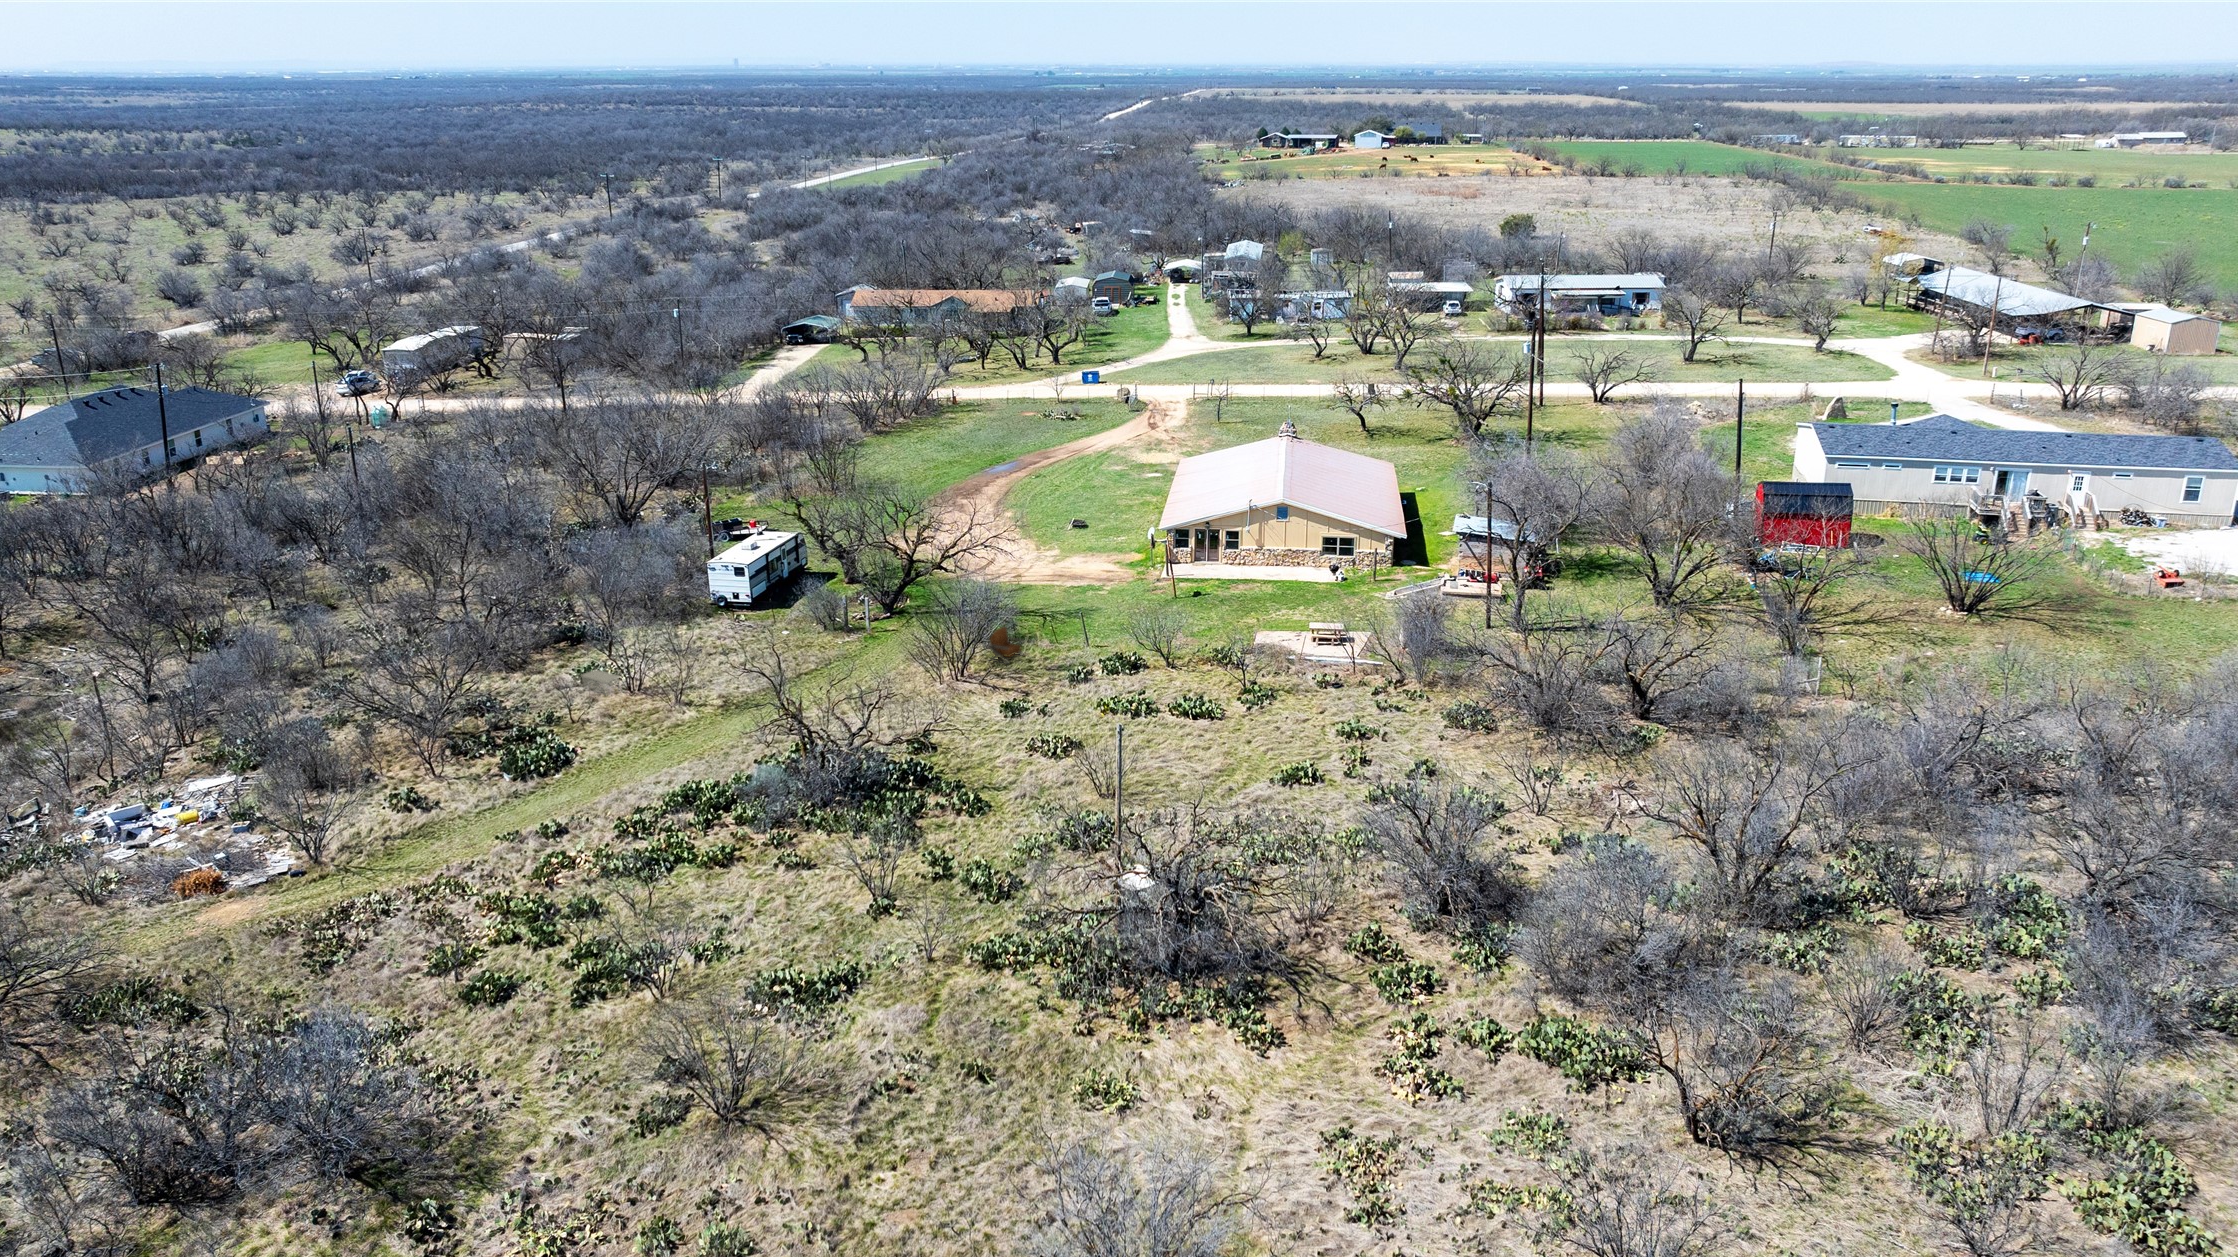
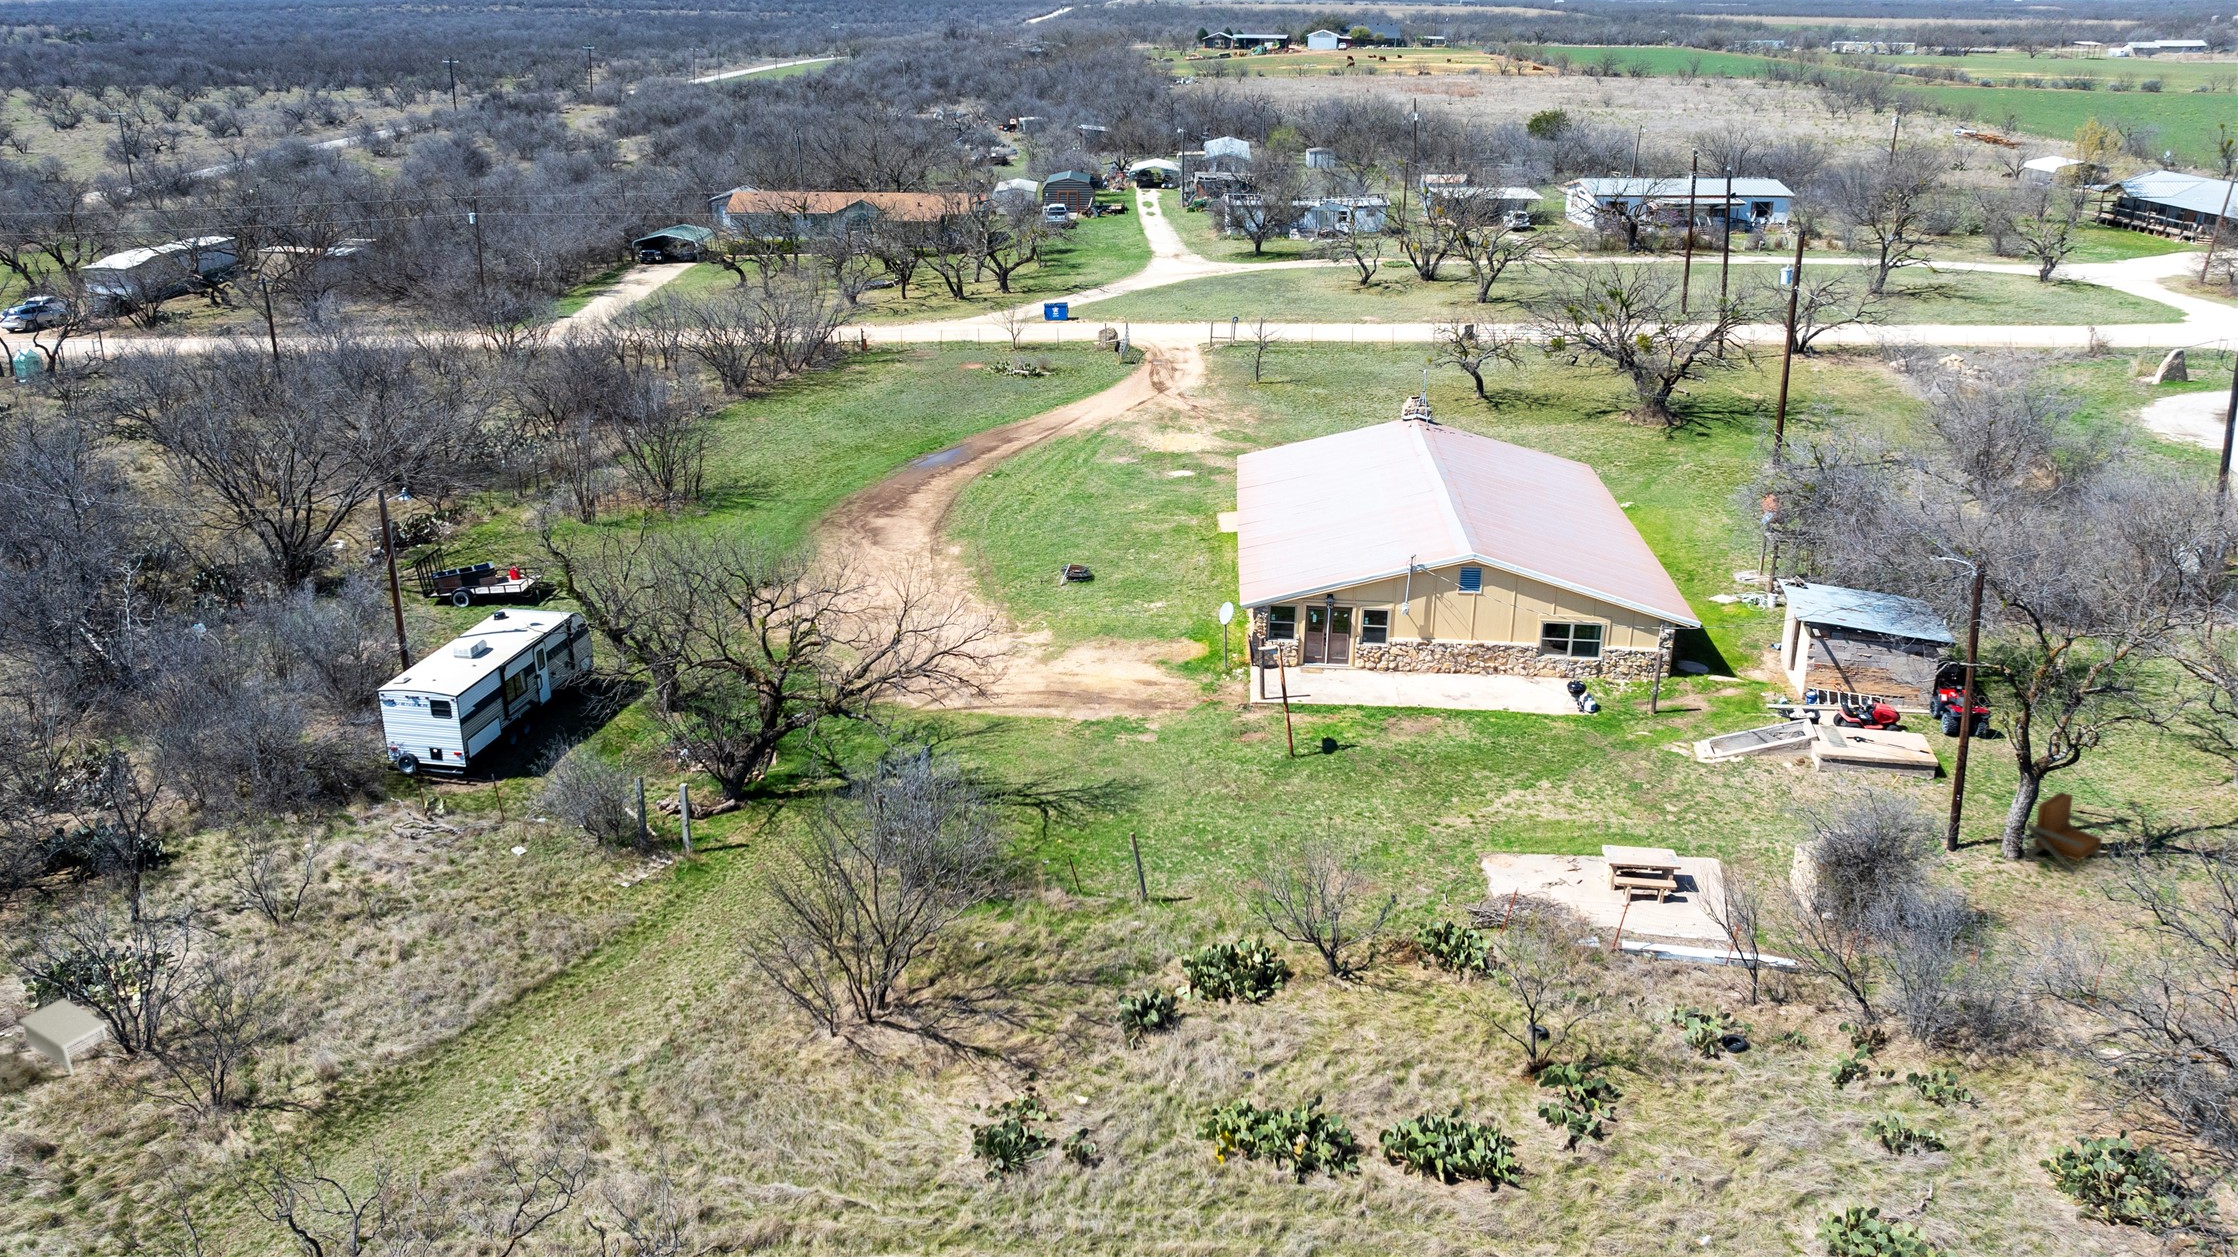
lounge chair: present [987,627,1023,664] -> present [2024,792,2108,874]

